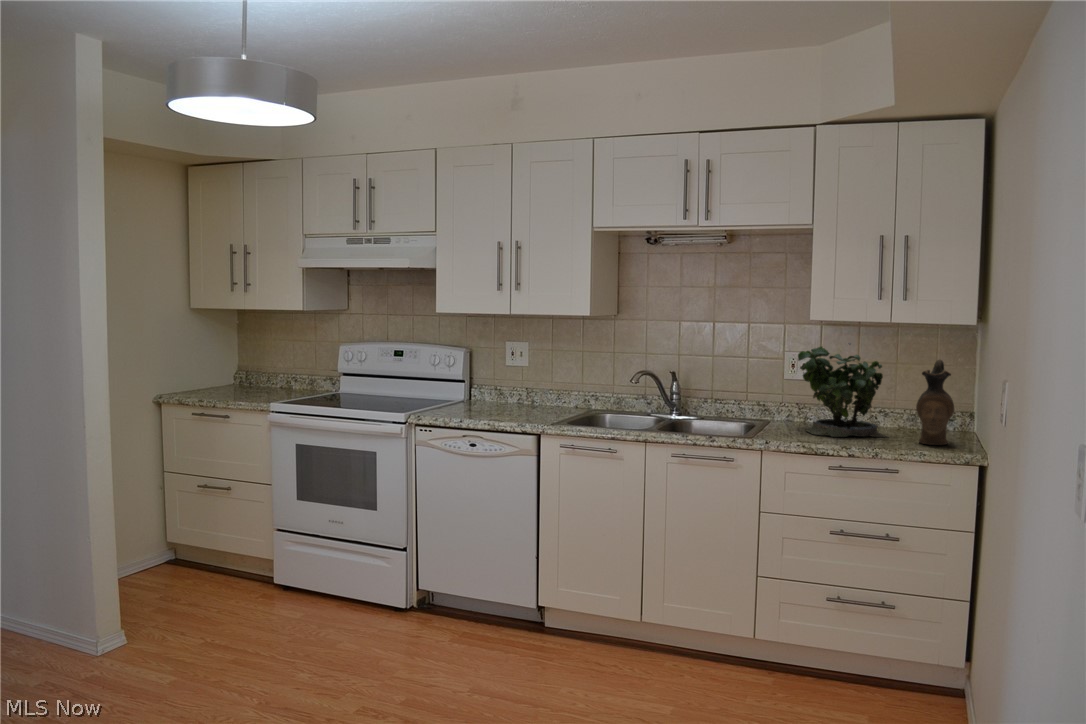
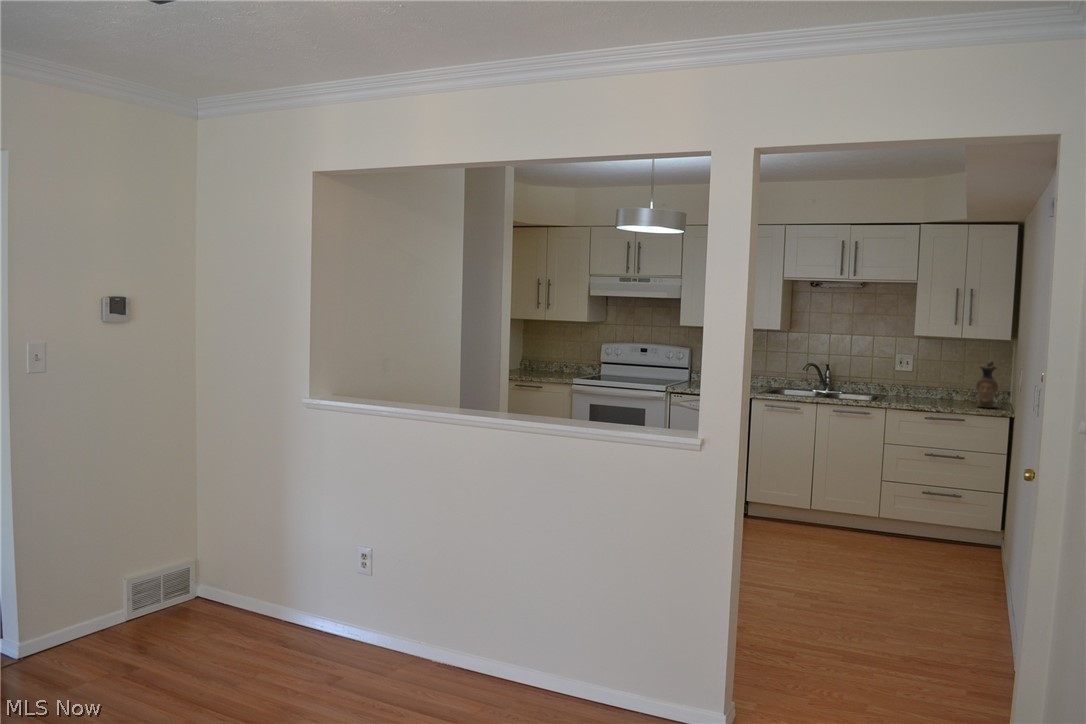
potted plant: present [798,343,886,437] -> none [907,349,960,404]

